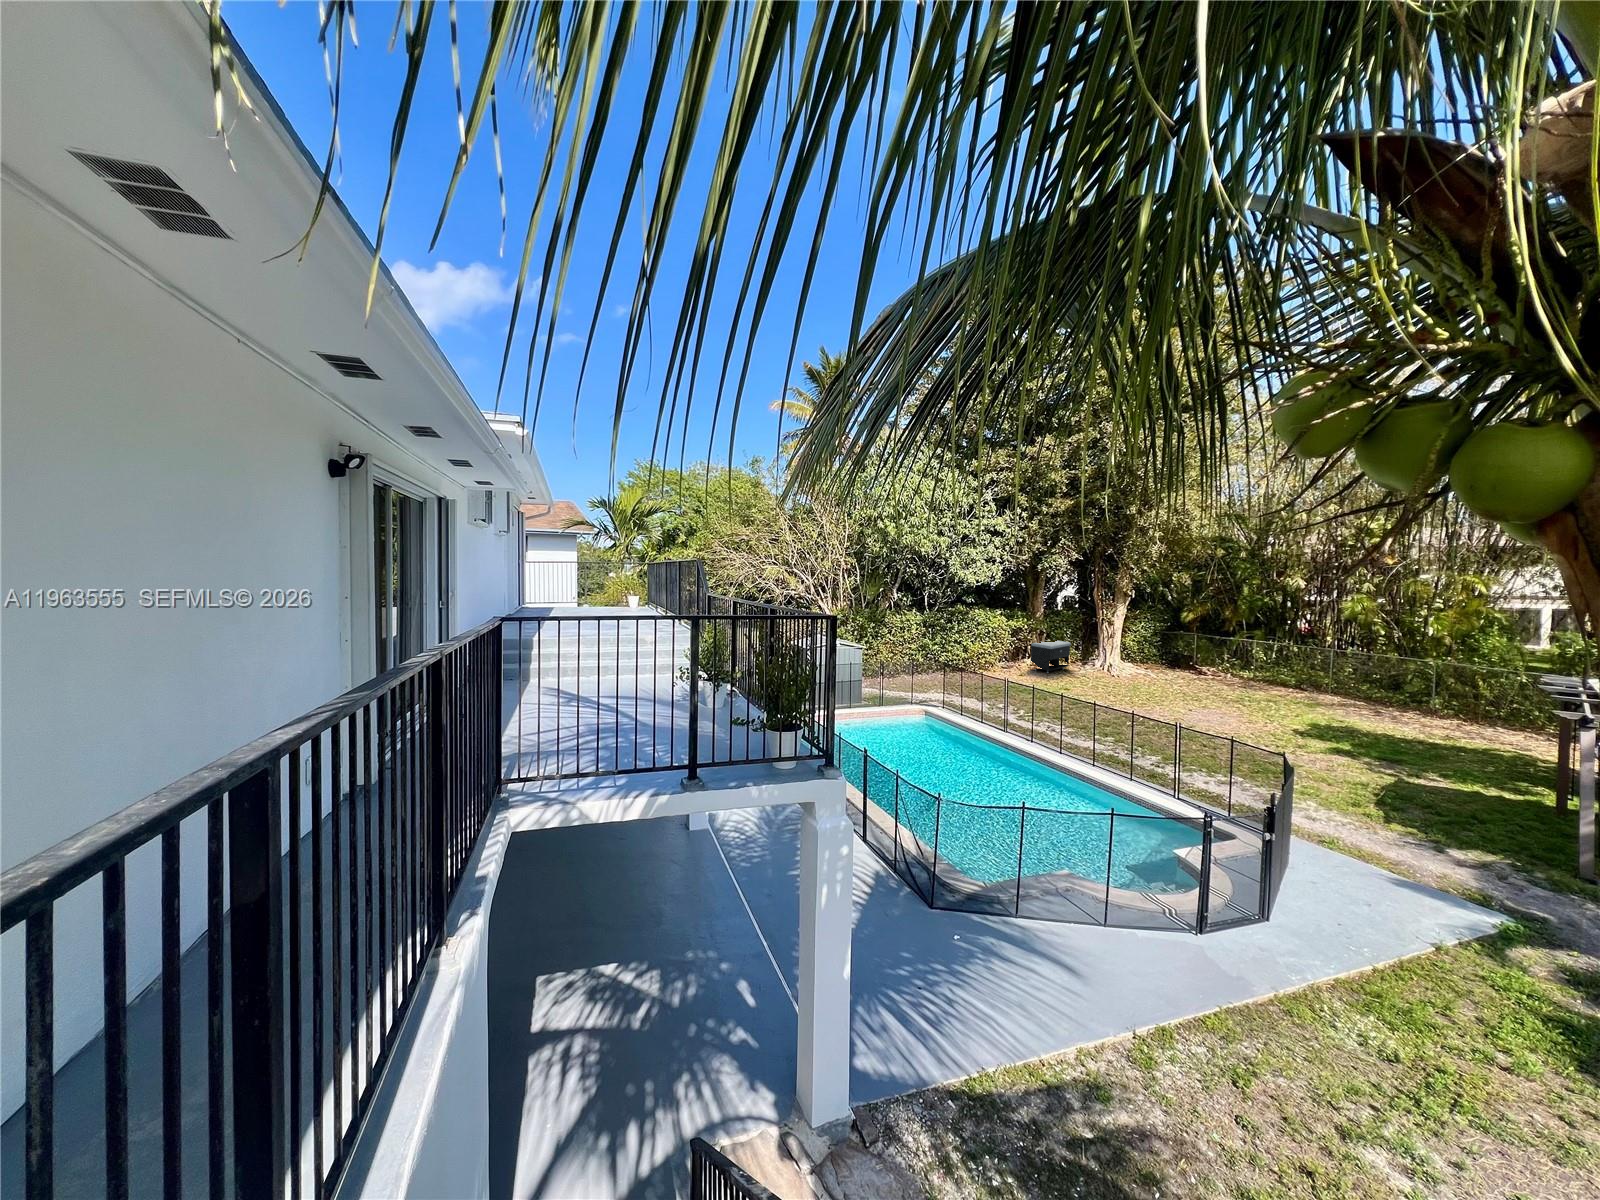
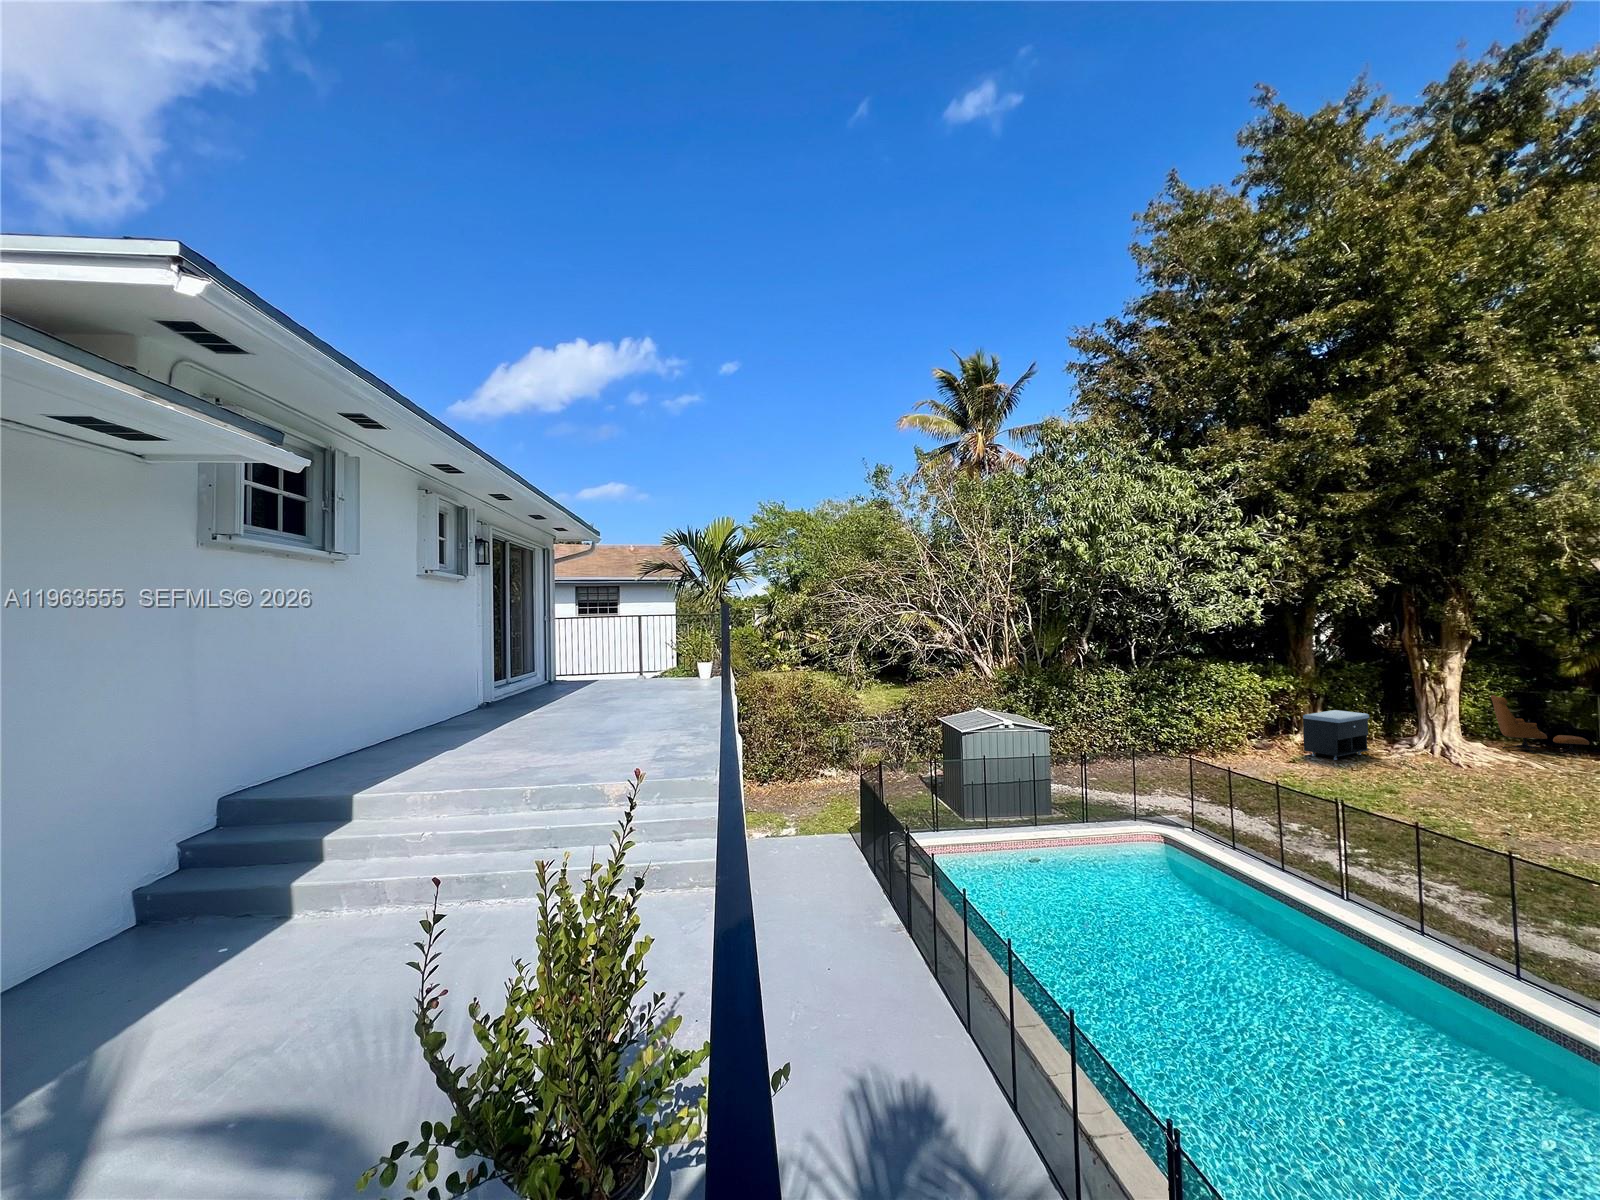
lounge chair: none [1144,630,1193,668] -> present [1491,695,1589,755]

